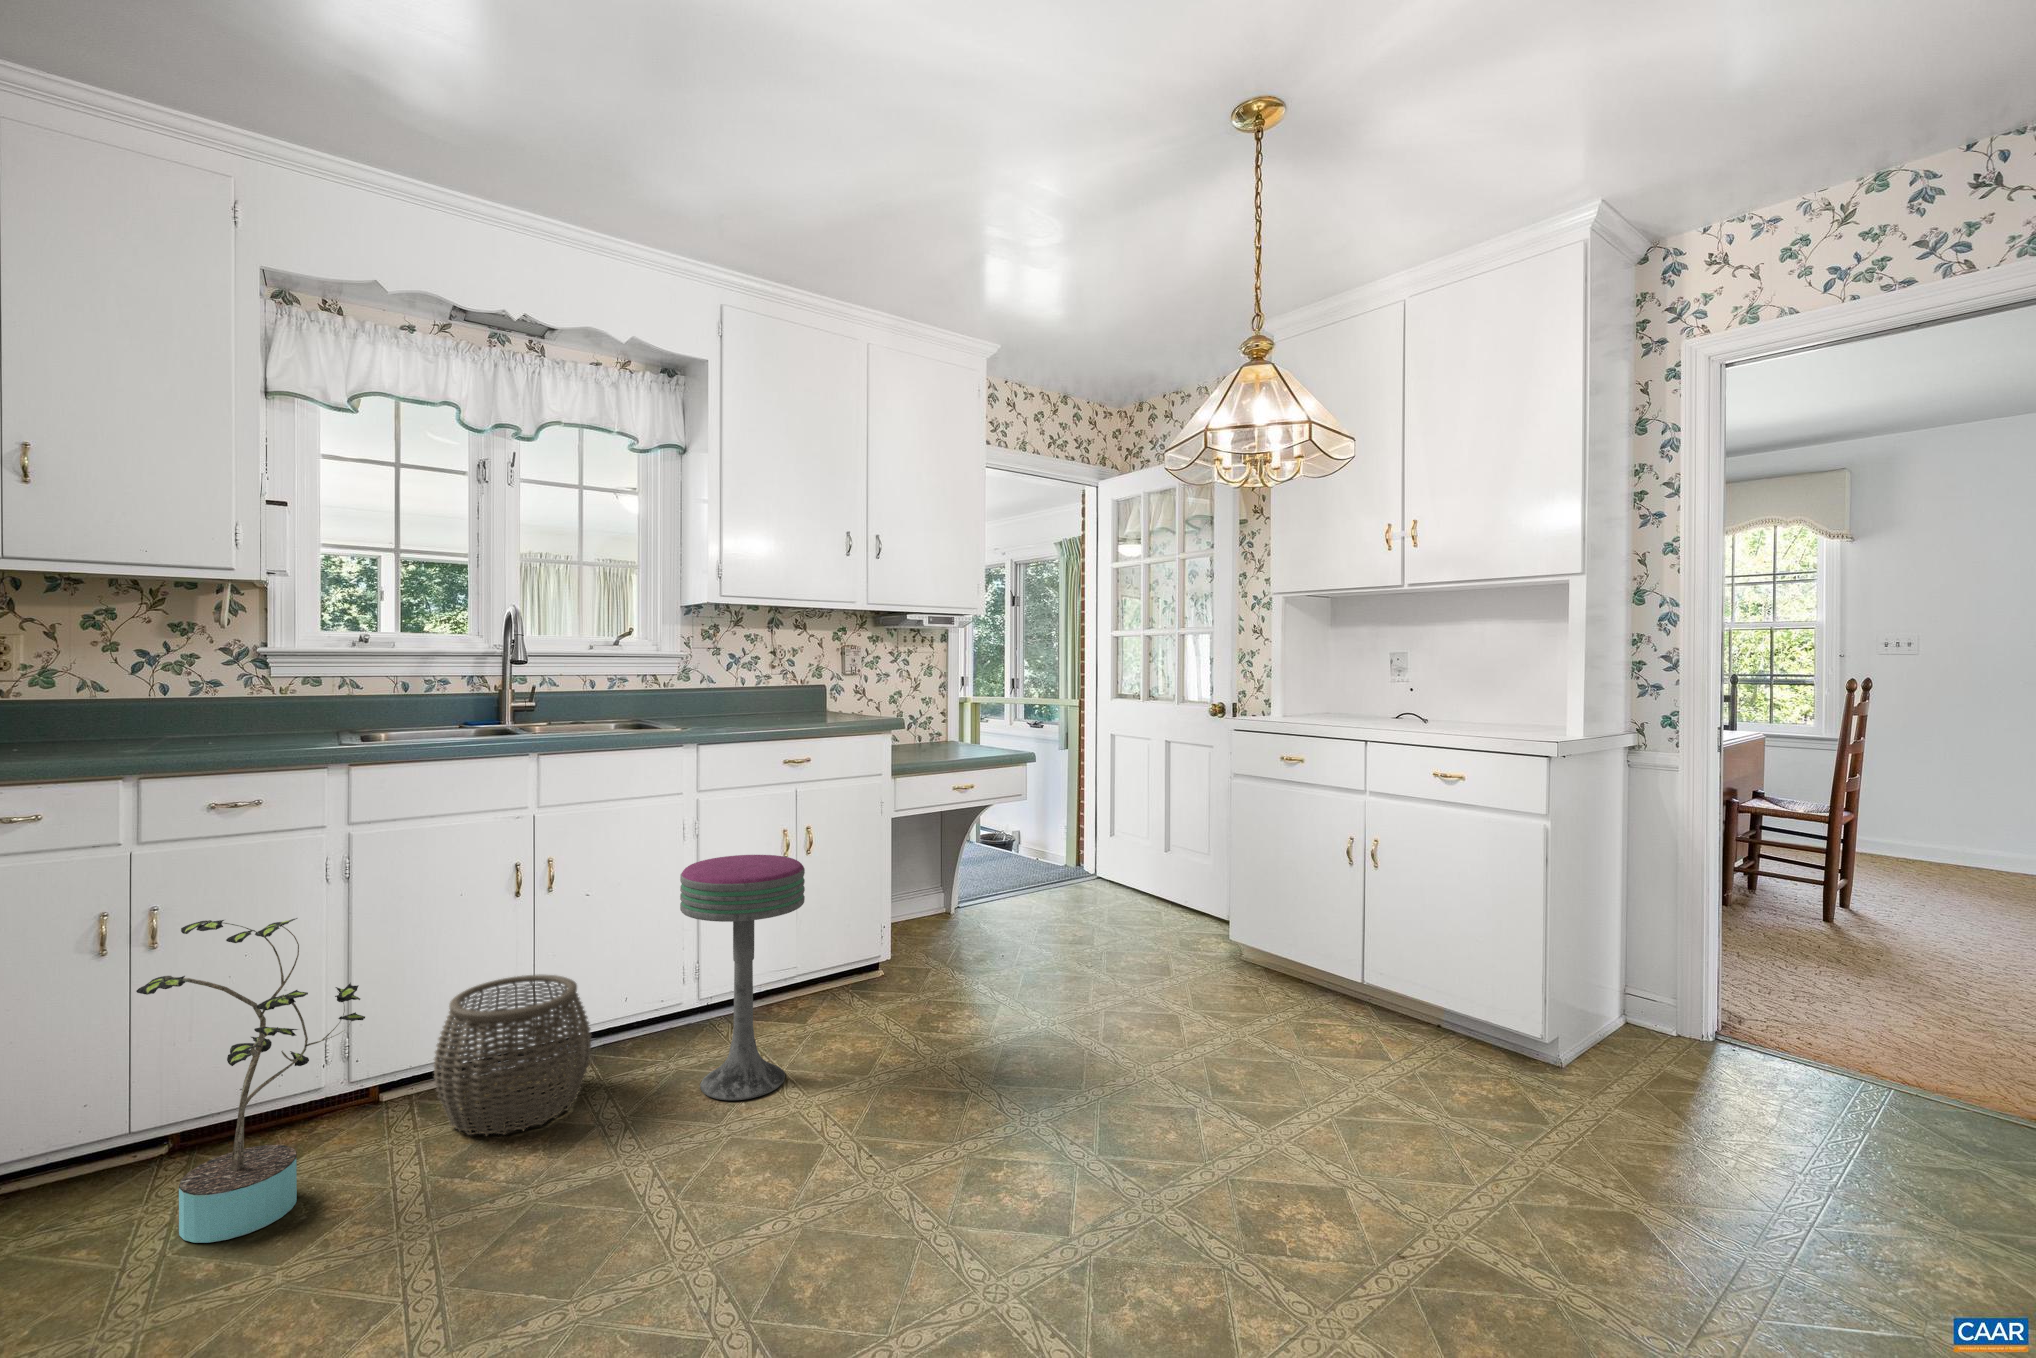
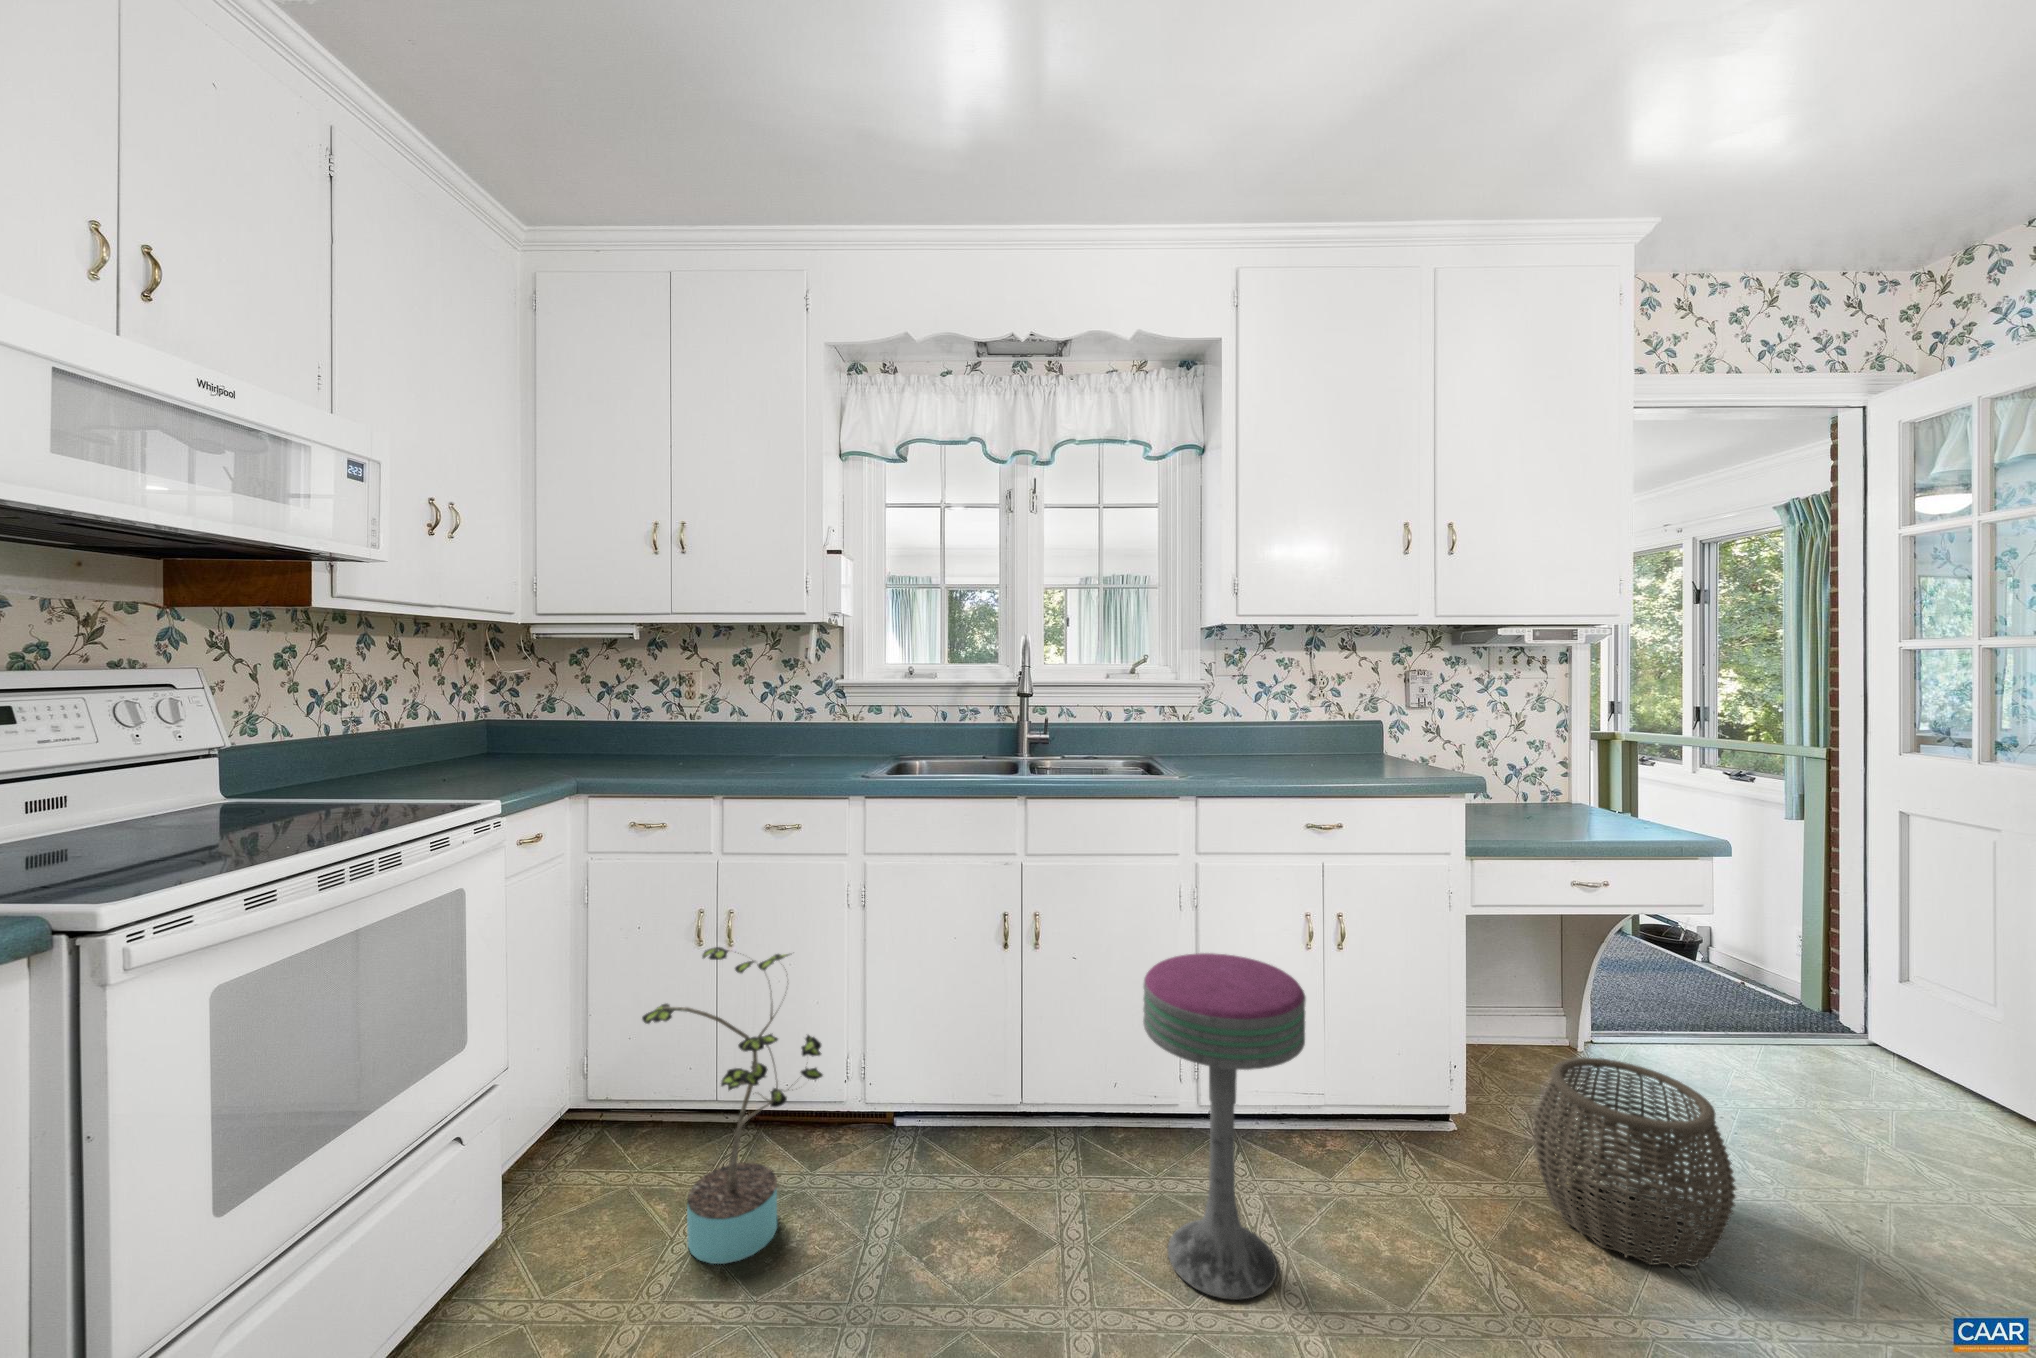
woven basket: present [434,975,591,1136] -> present [1532,1058,1736,1268]

